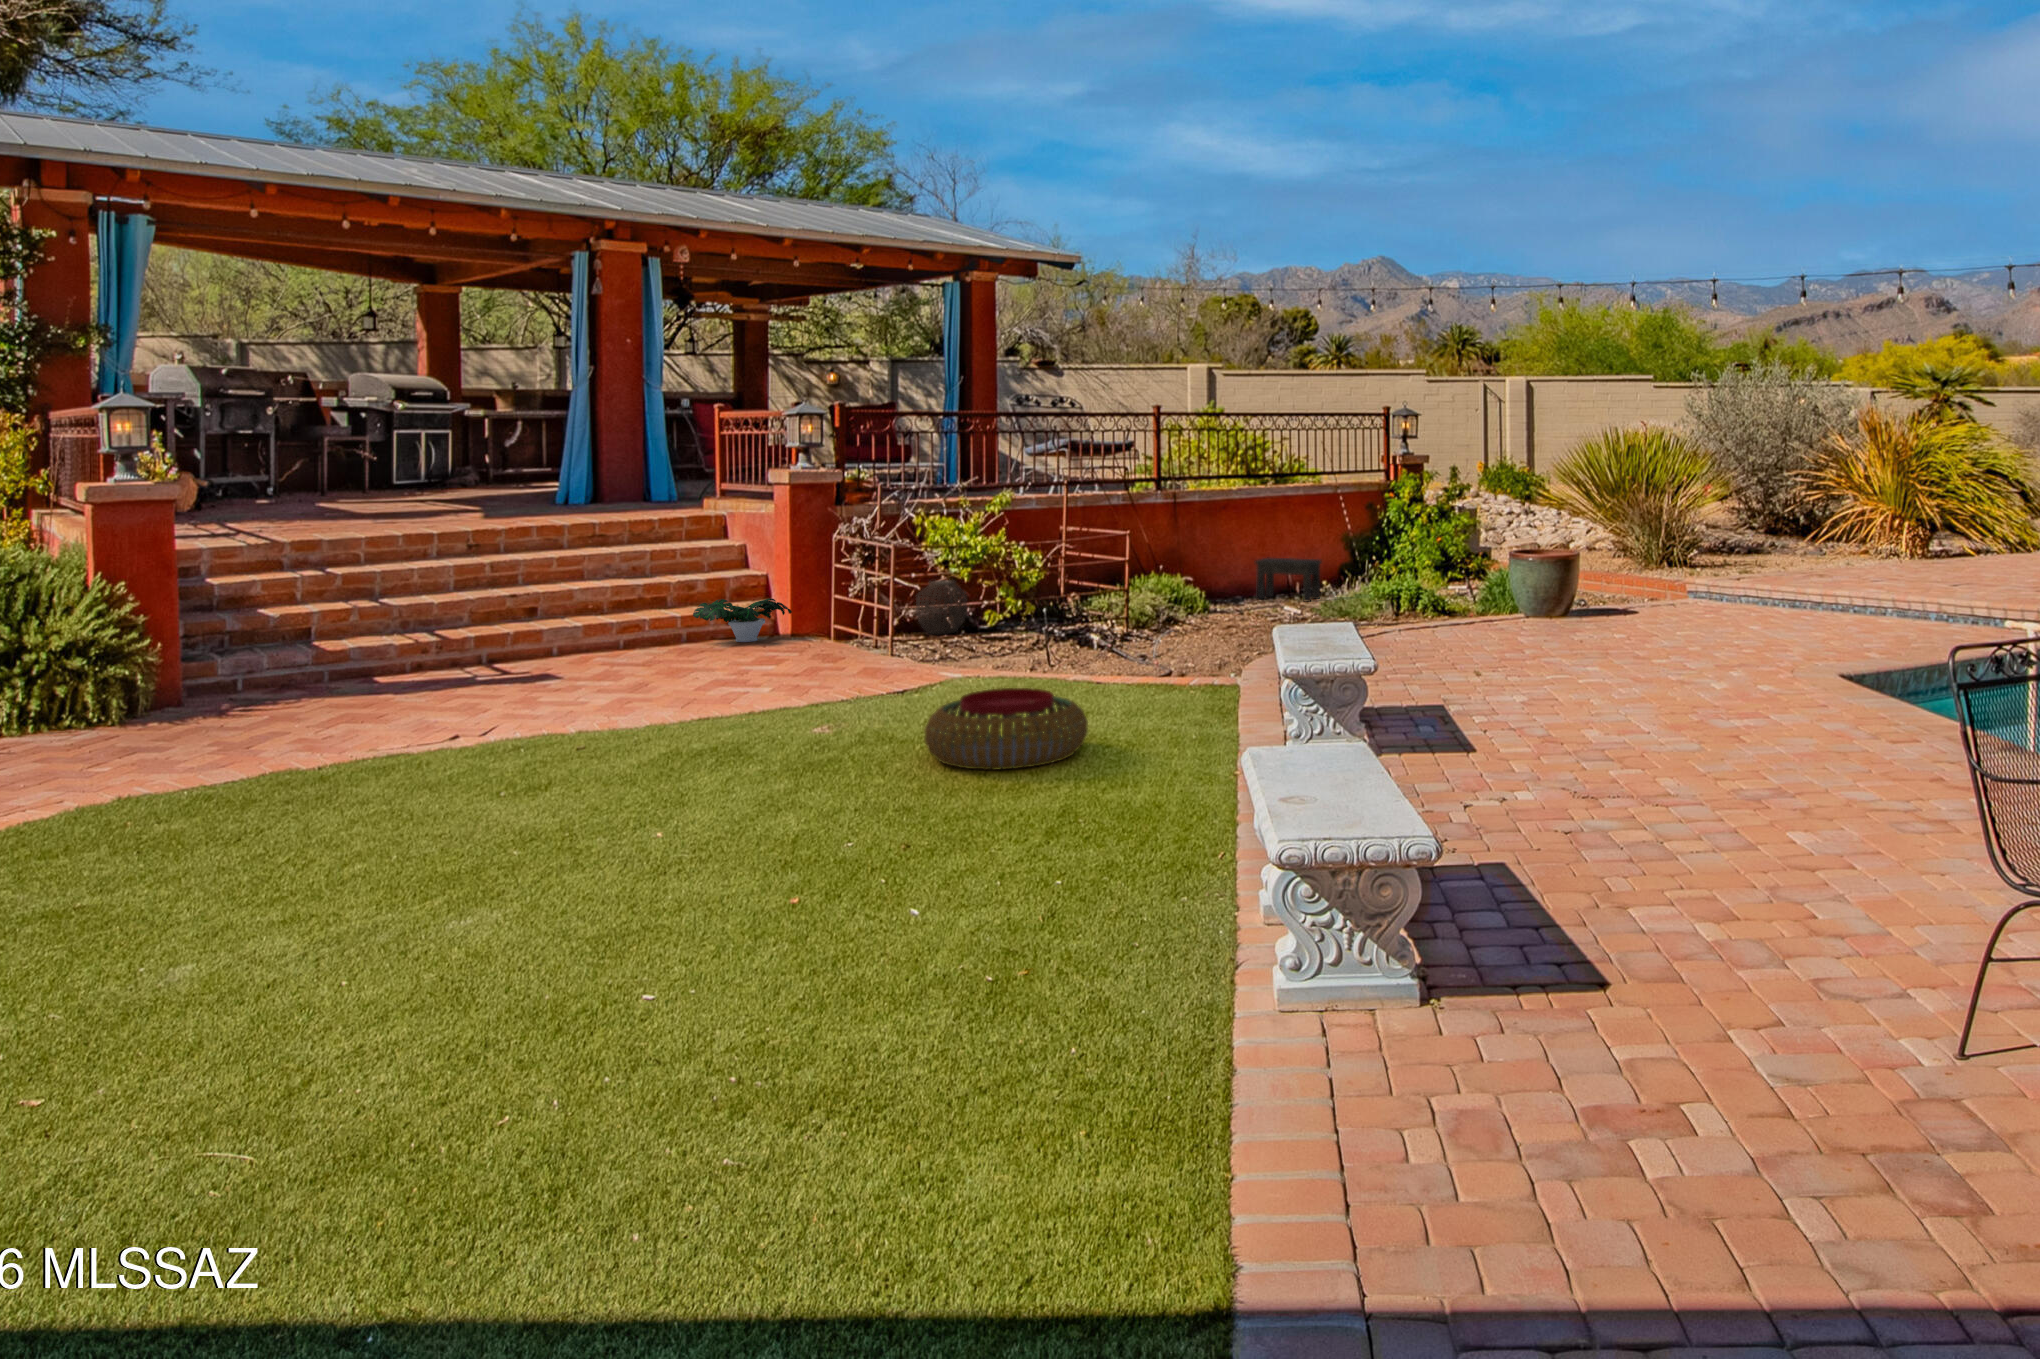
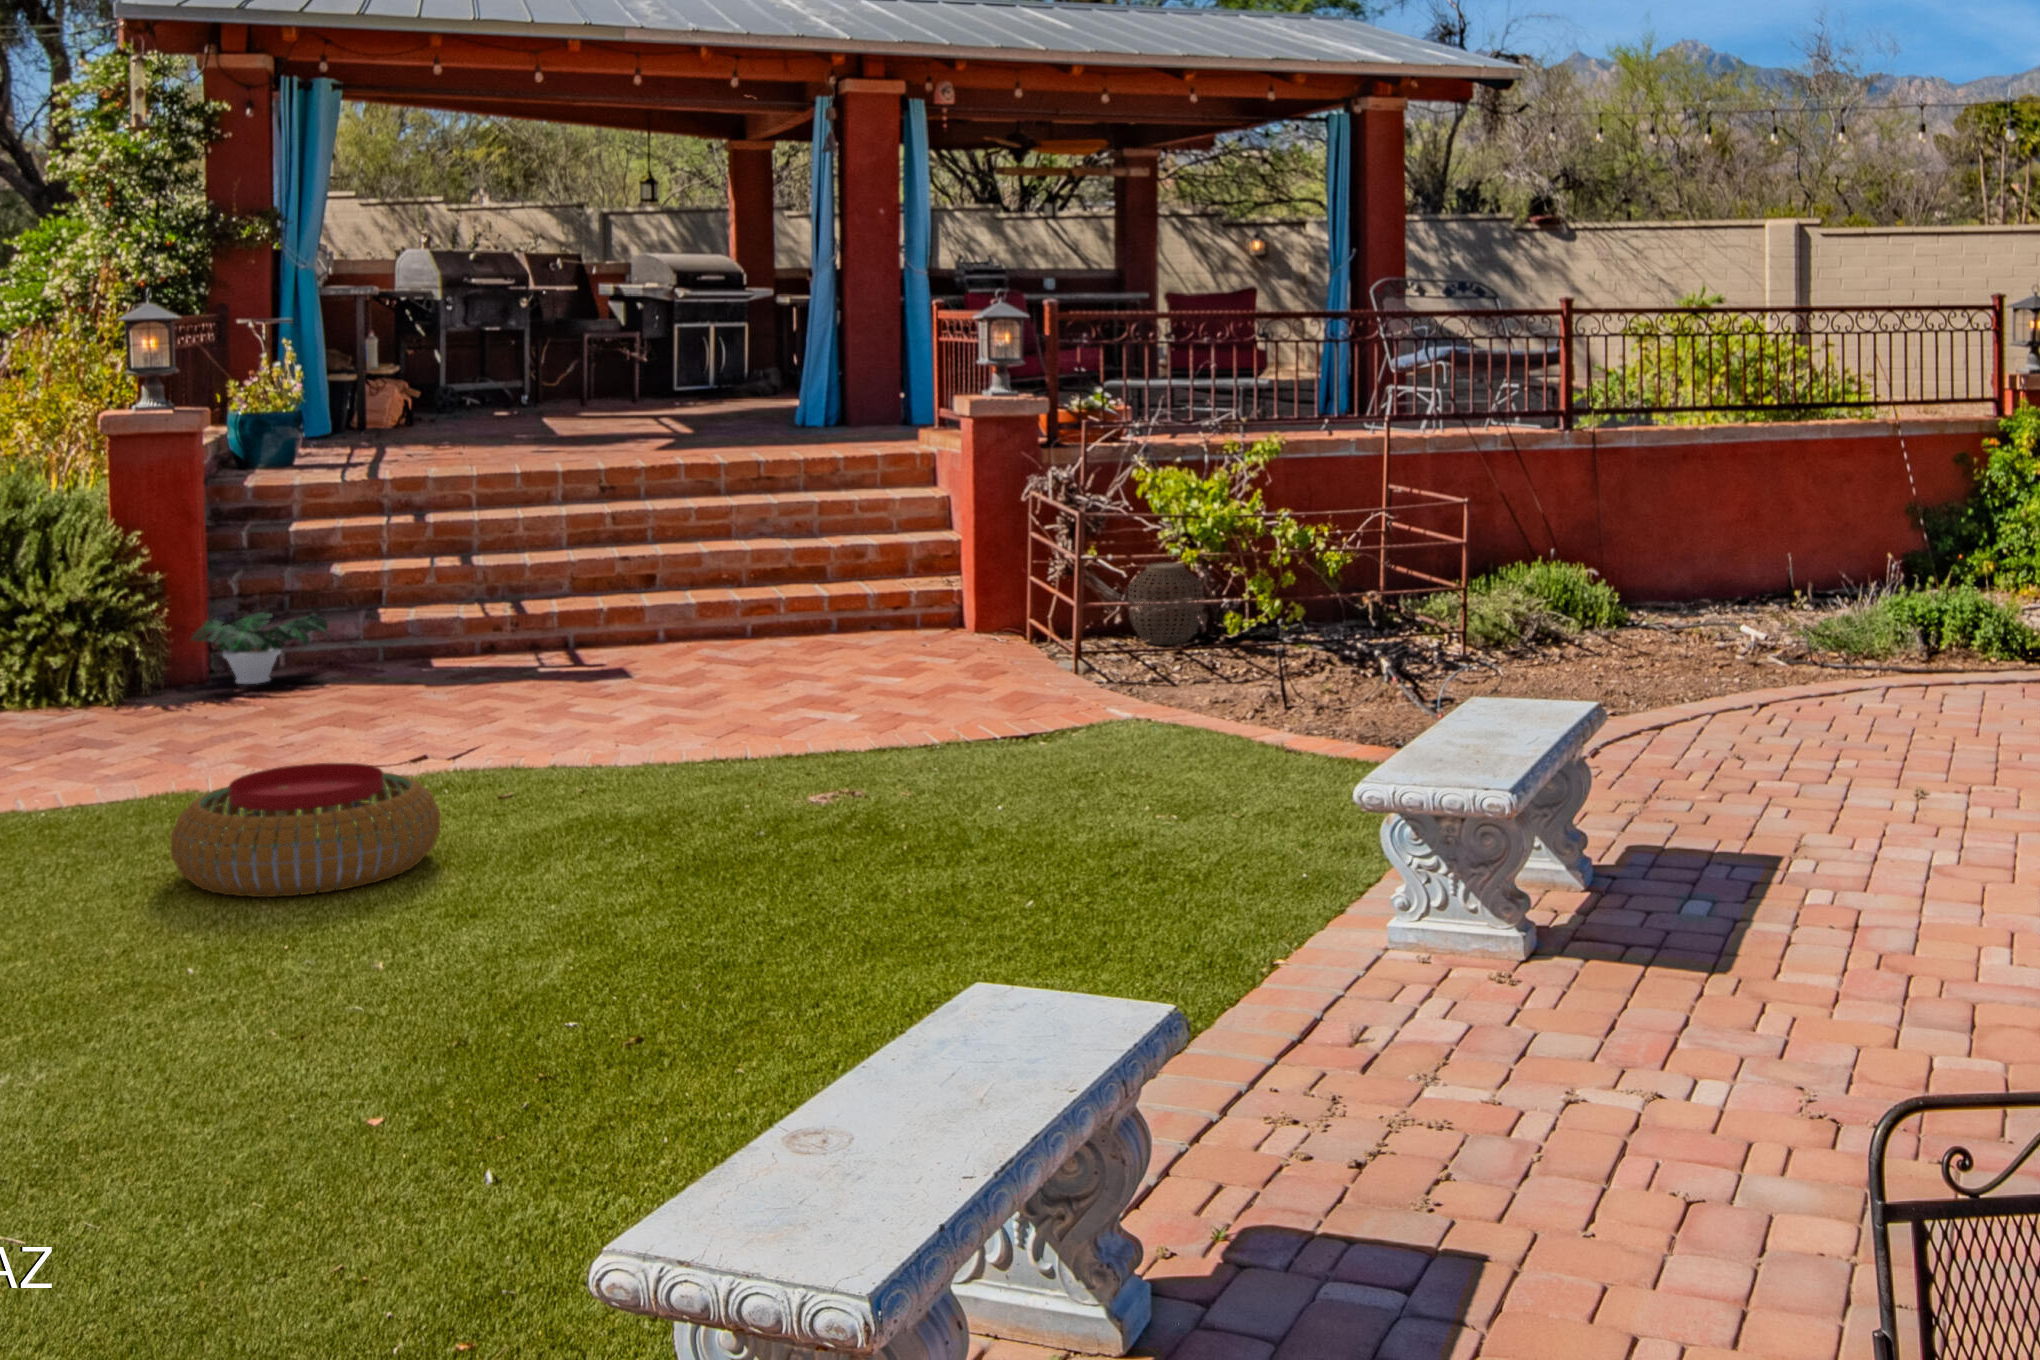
side table: present [1255,557,1322,602] -> none [1716,544,1836,624]
potted plant: present [693,598,792,642] -> present [192,612,330,684]
pouf: present [925,688,1088,770] -> present [171,763,440,897]

